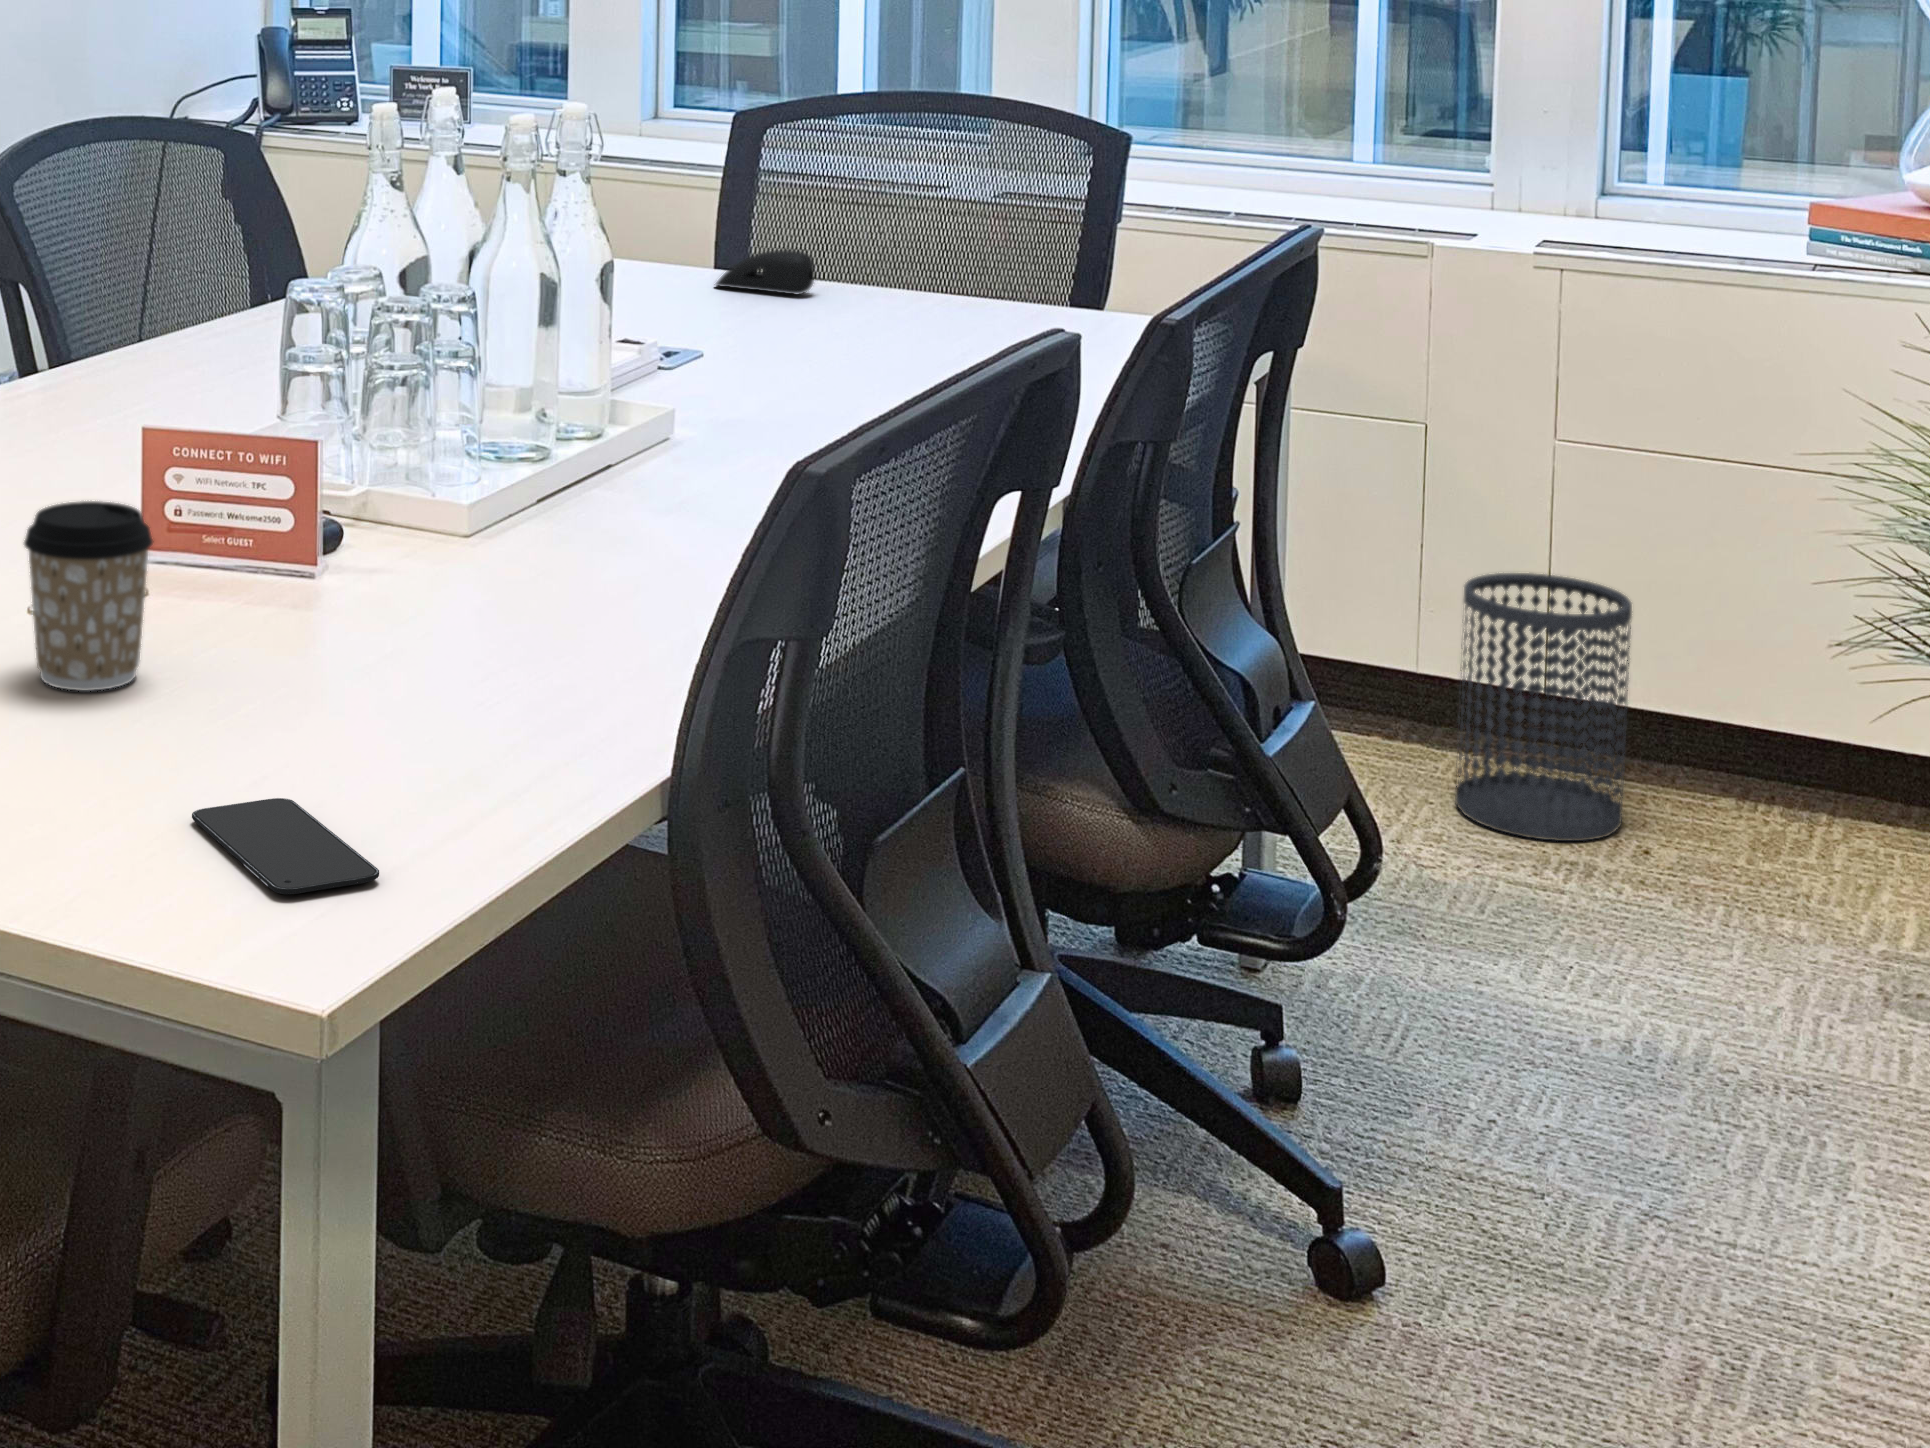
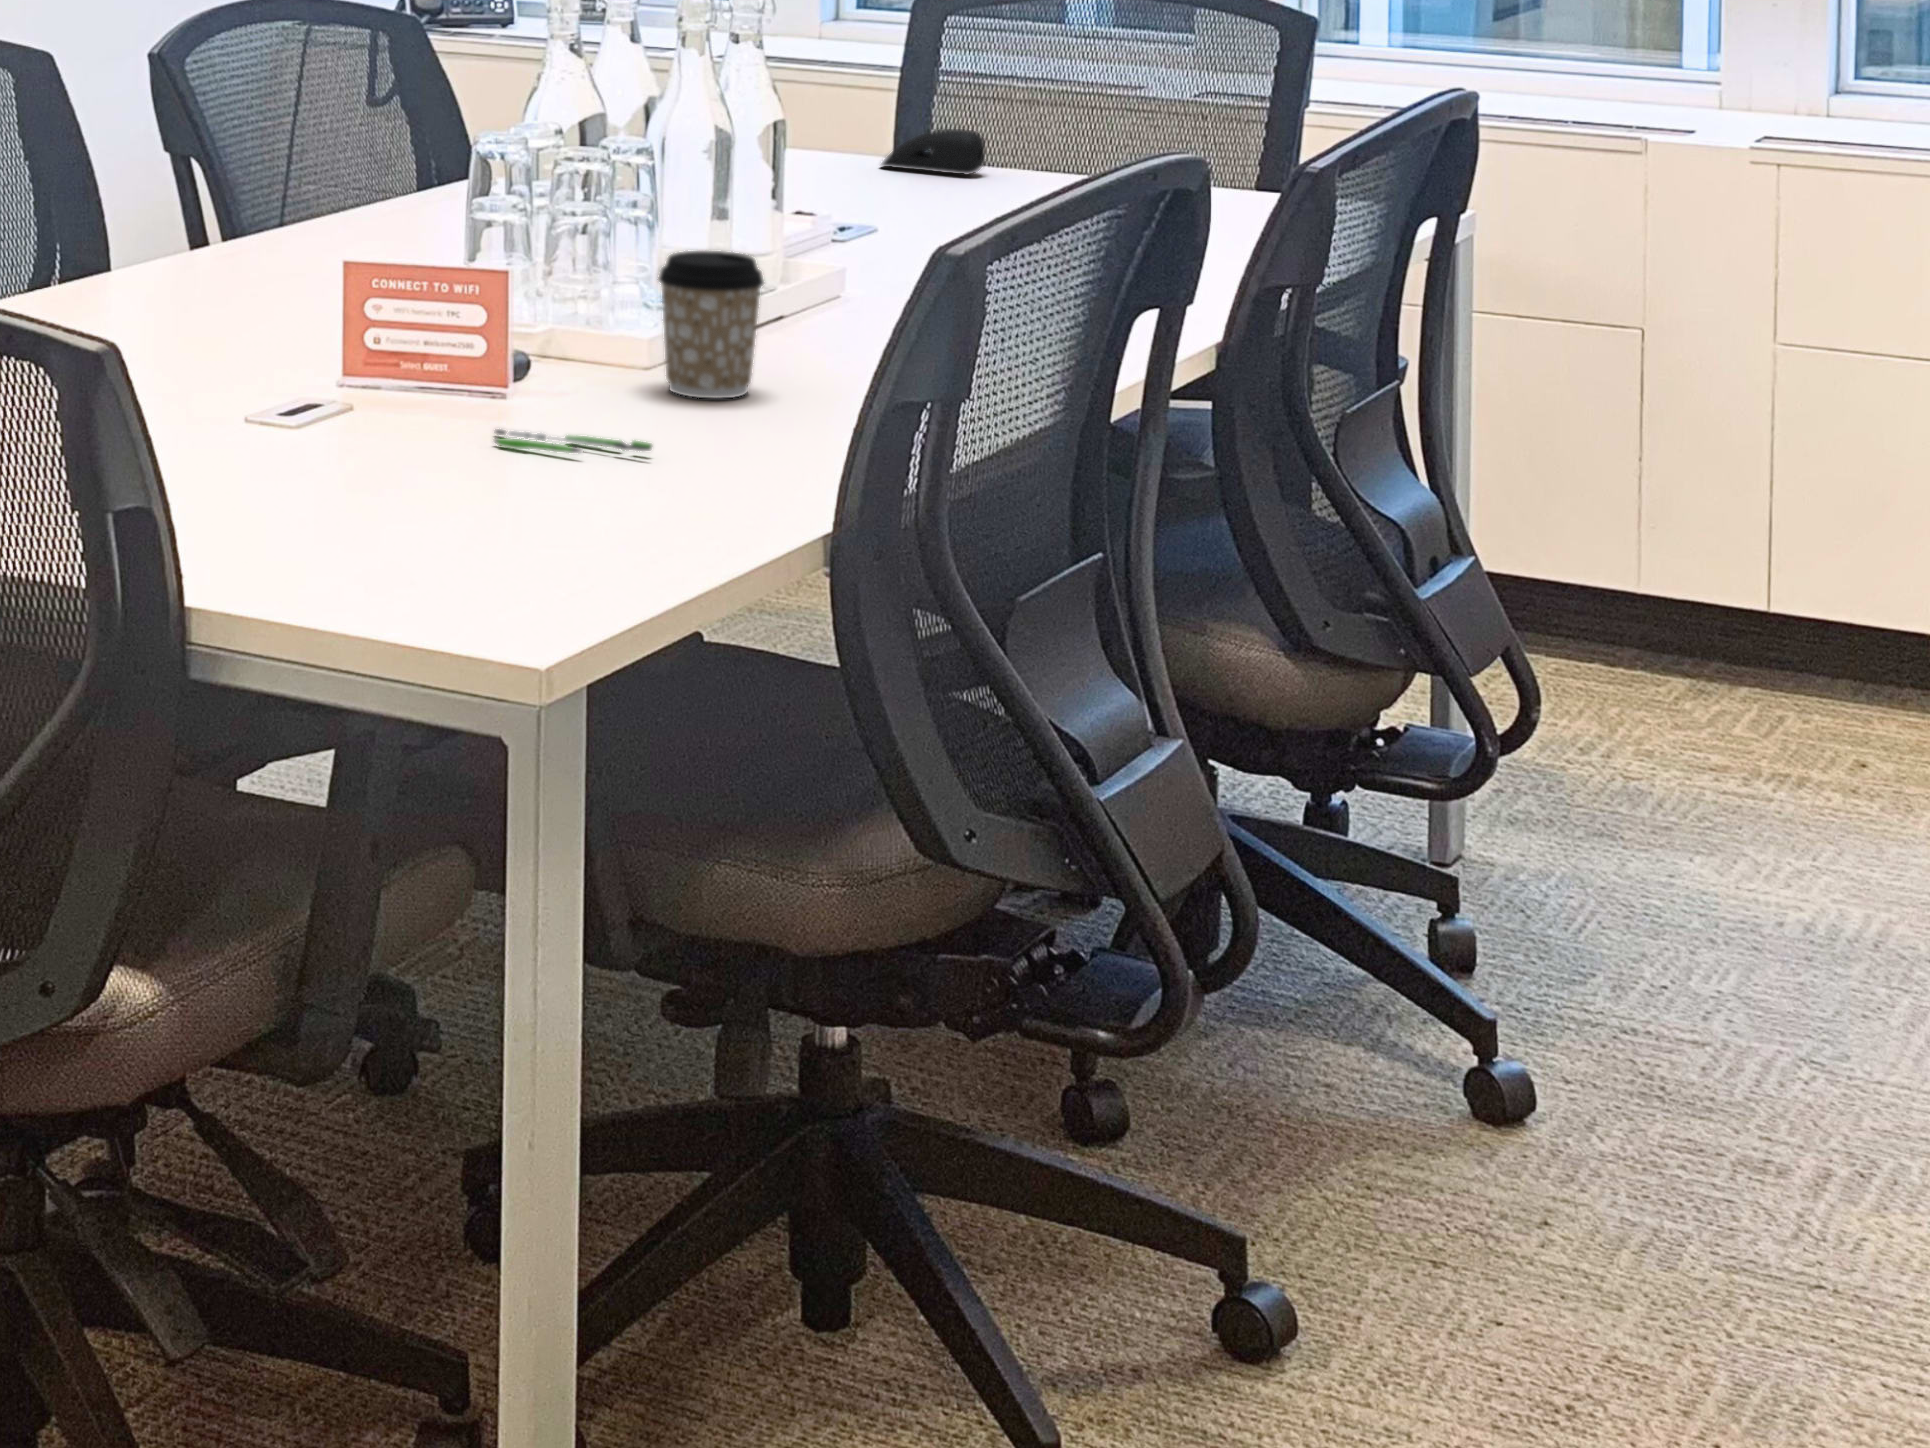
coffee cup: present [24,501,153,691] -> present [659,251,764,398]
wastebasket: present [1455,573,1632,841] -> none [1676,483,1871,760]
pen: none [293,625,468,658] -> present [494,429,652,453]
smartphone: present [192,798,379,894] -> none [427,543,592,602]

